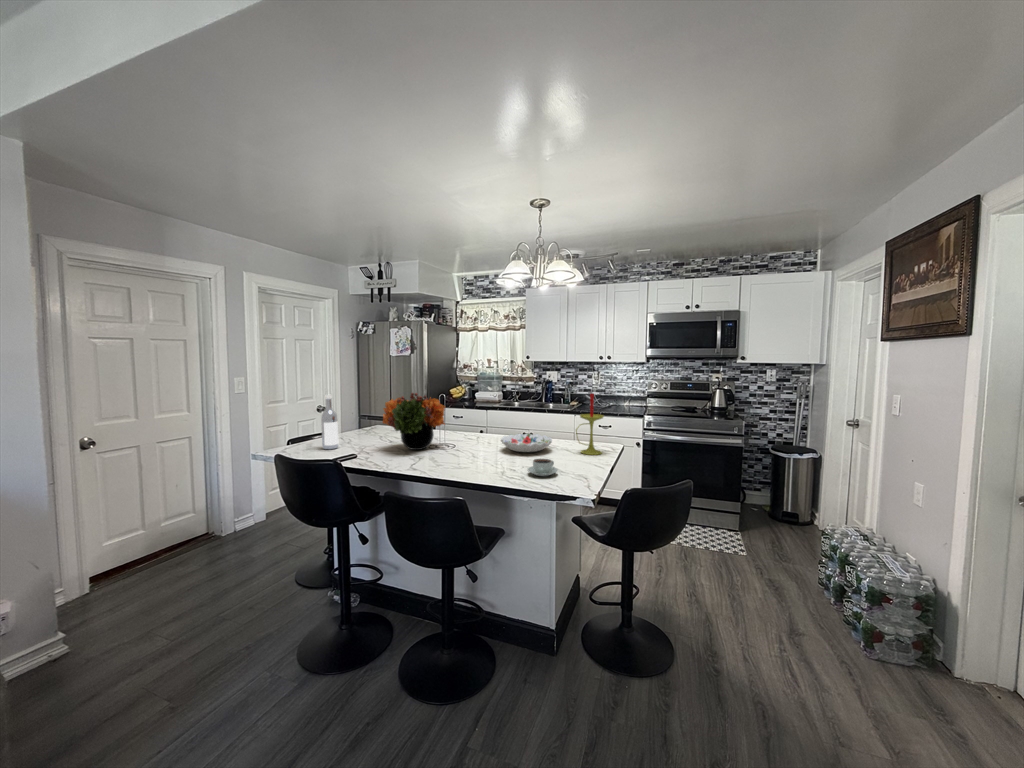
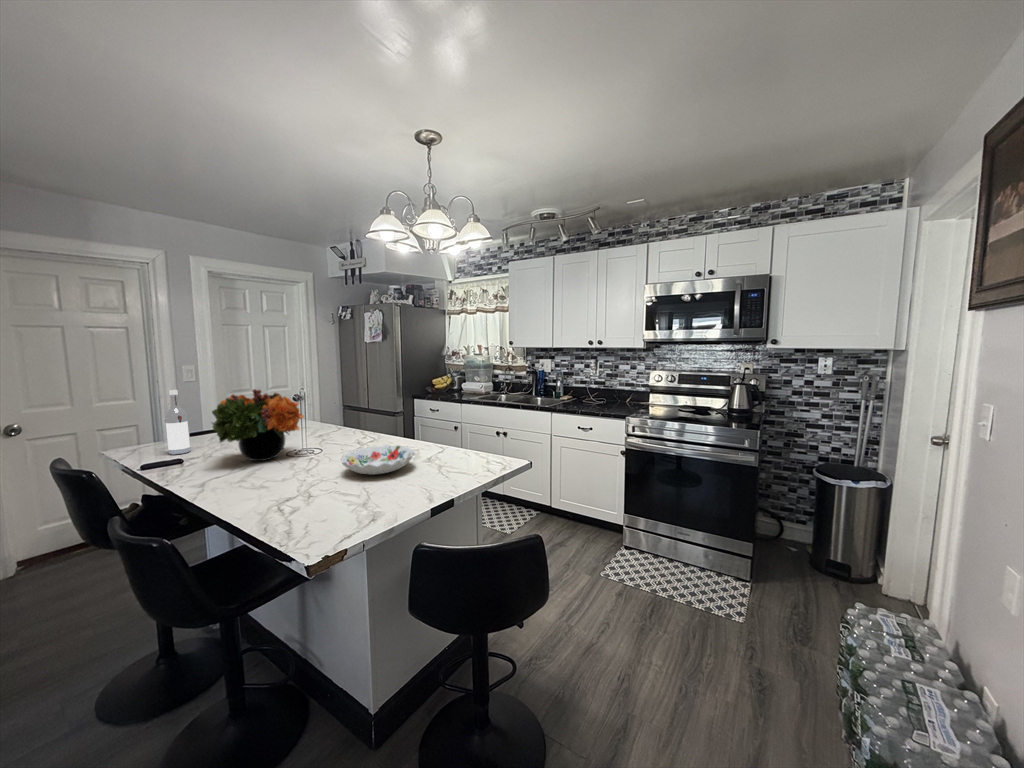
candle: present [576,393,604,455] -> none [426,393,470,485]
coffee cup: present [528,458,558,476] -> none [282,496,333,526]

